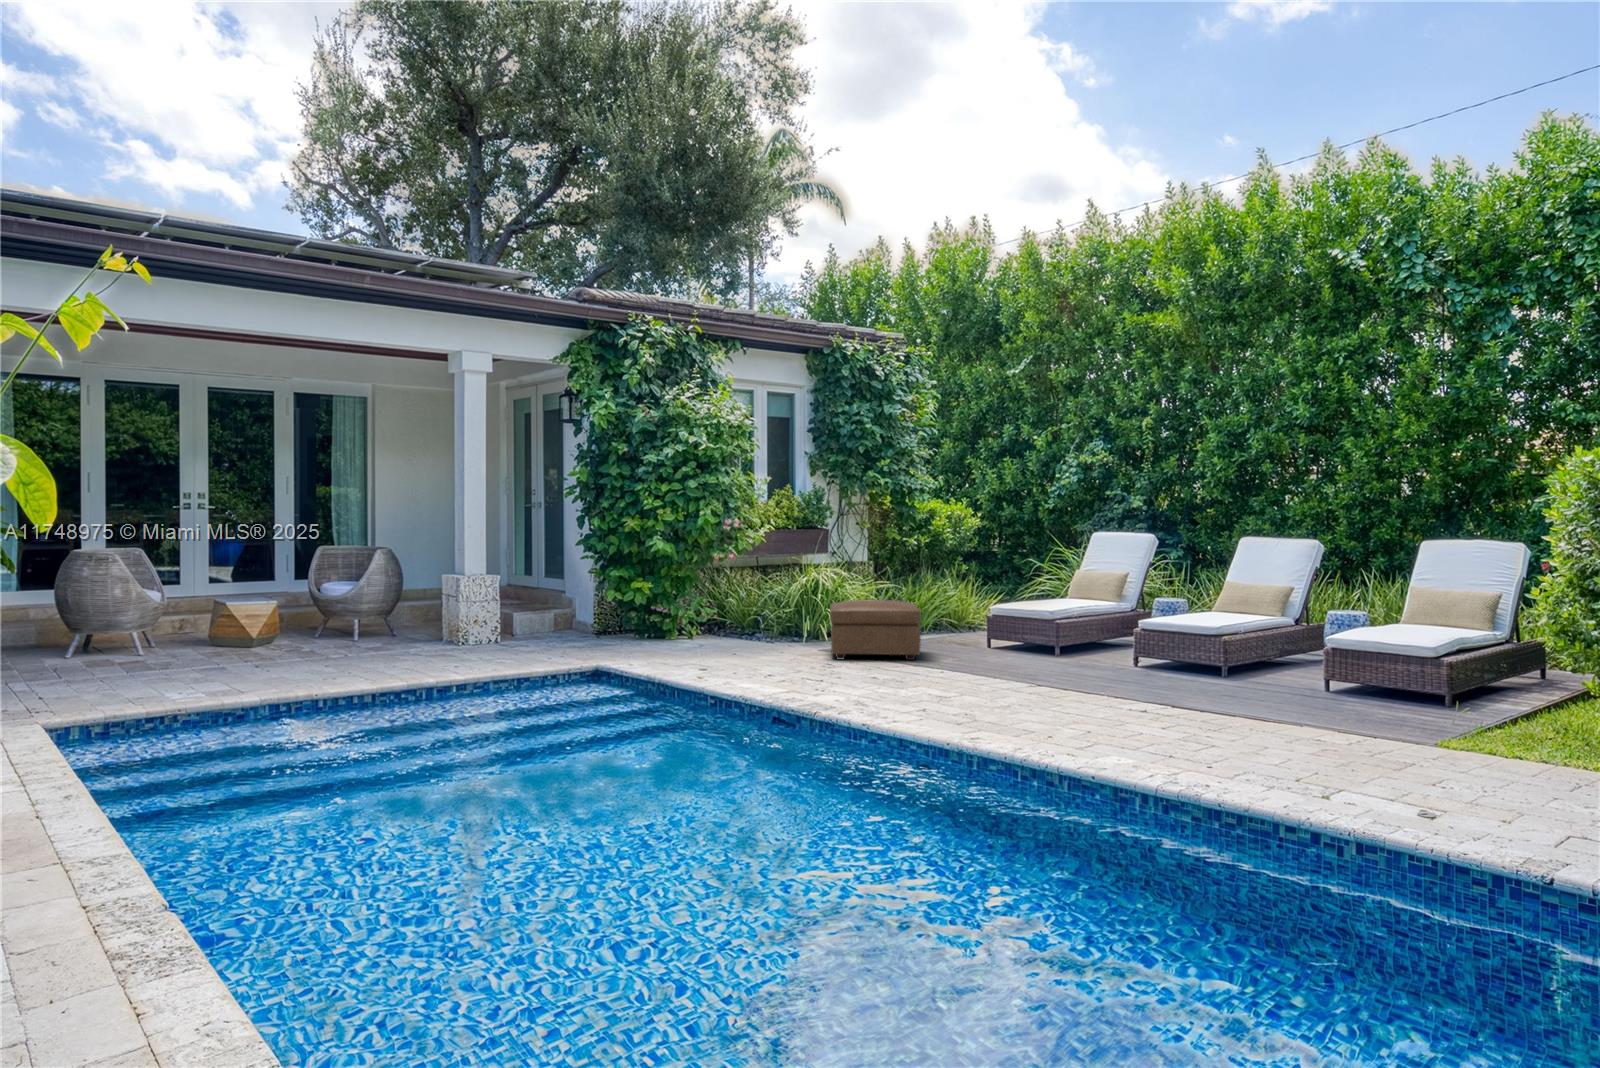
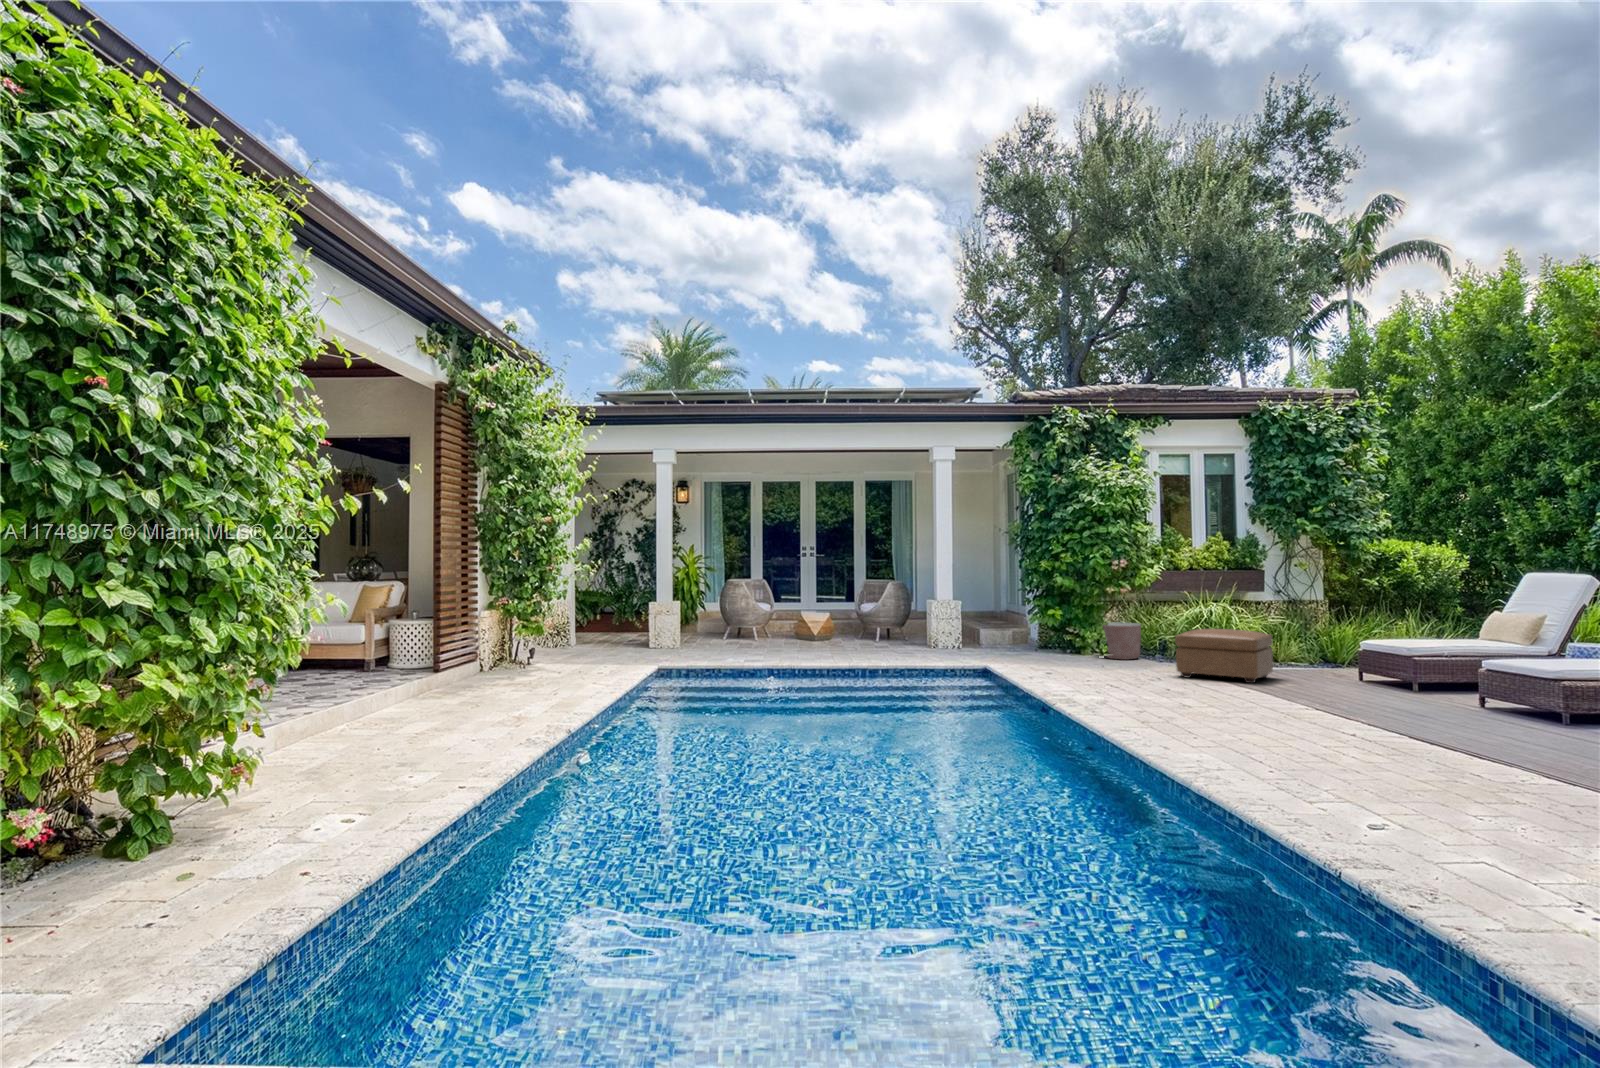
planter: none [695,595,742,641] -> present [1103,623,1141,660]

